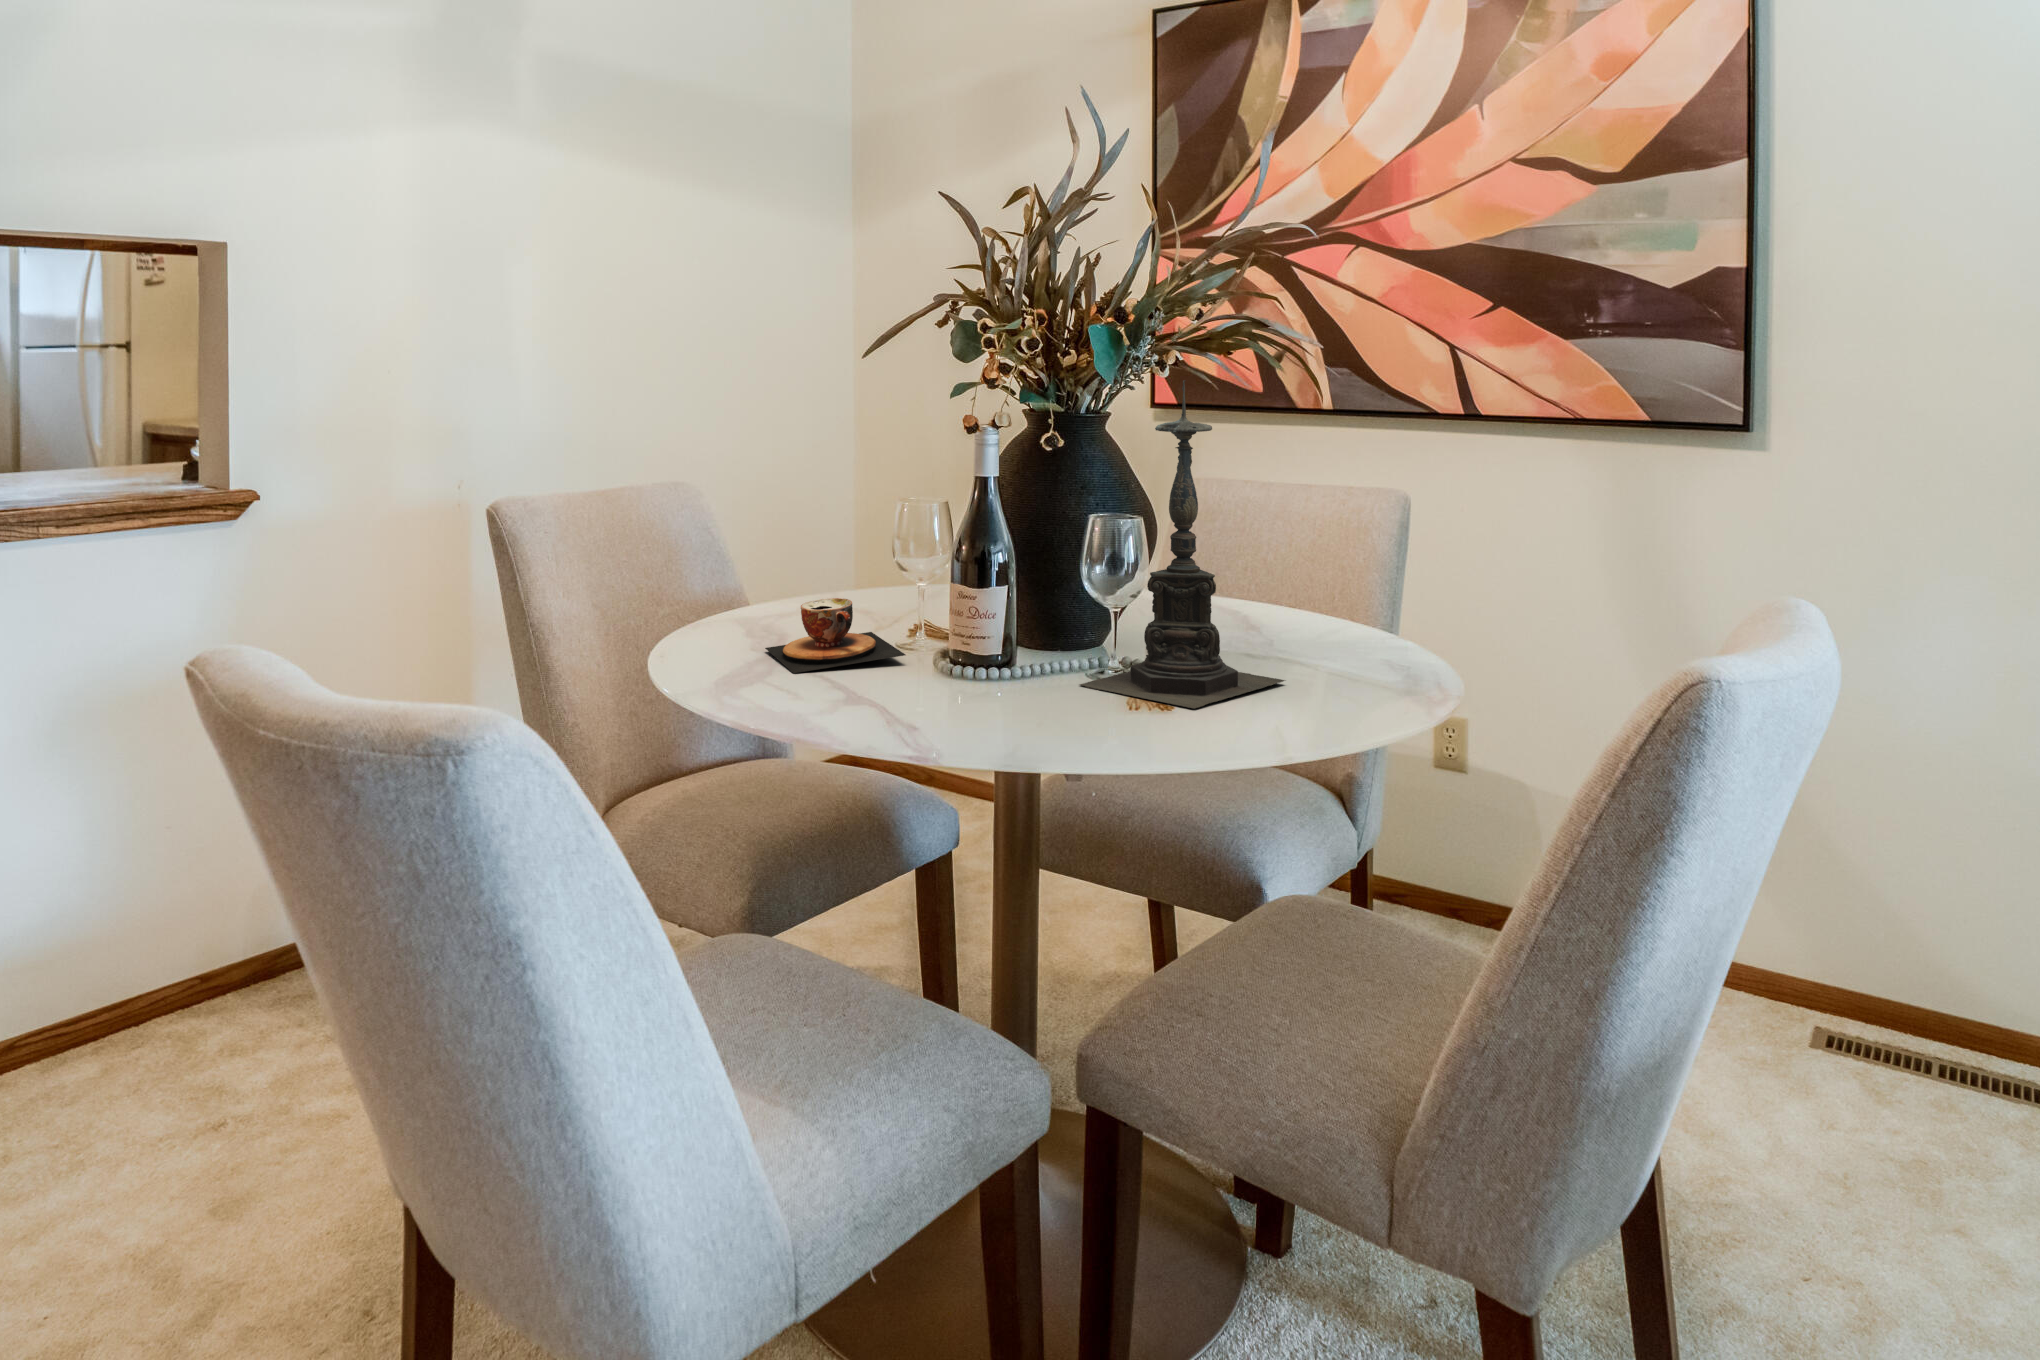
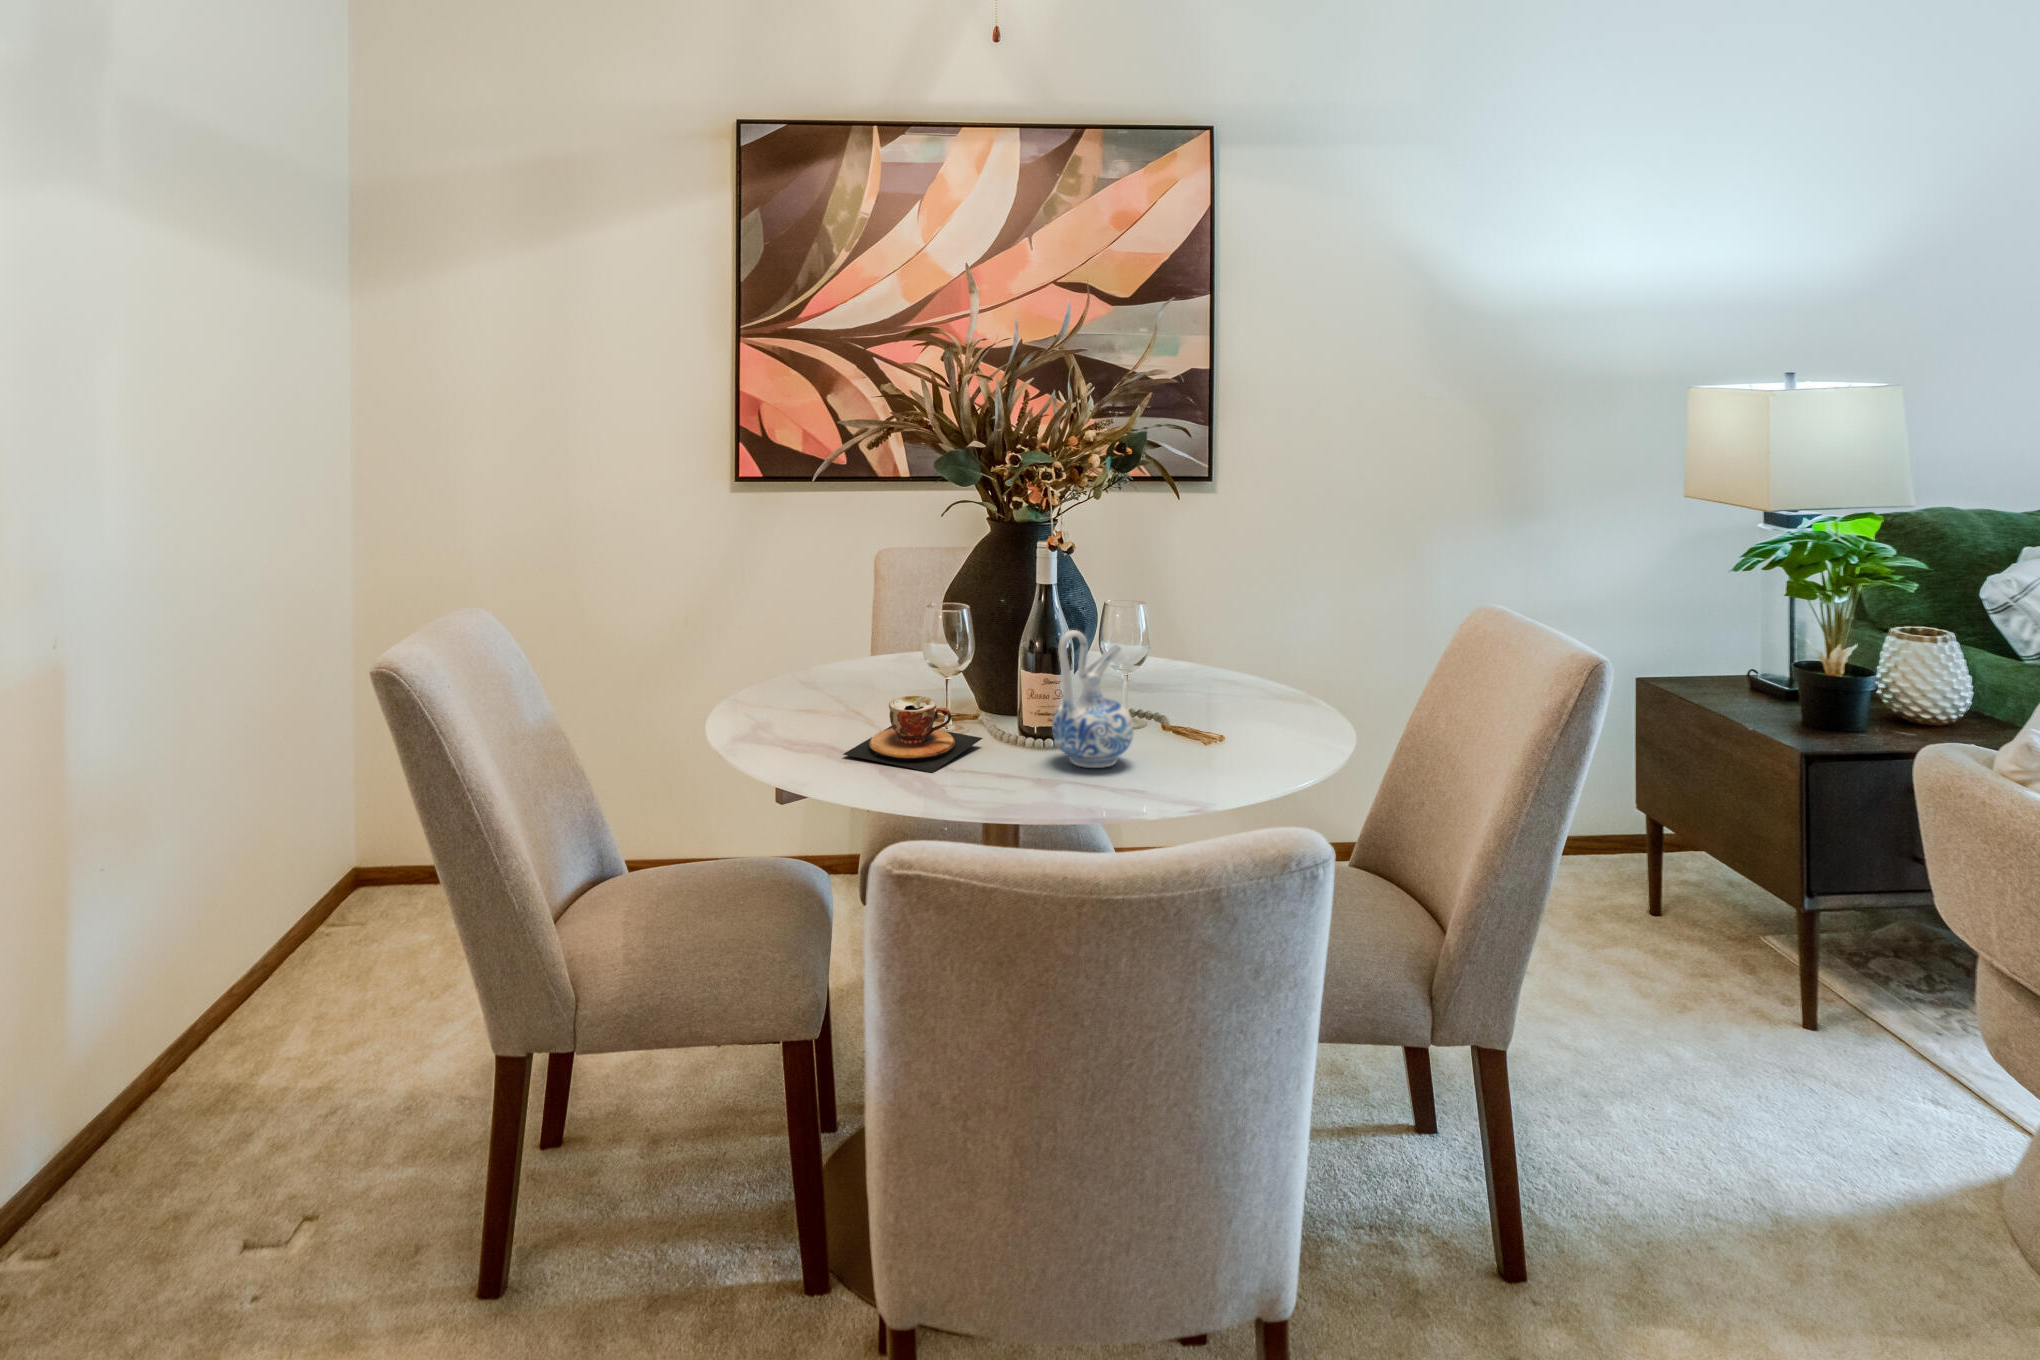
candle holder: present [1080,380,1285,709] -> none [1135,489,1255,741]
ceramic pitcher: none [906,532,1004,698] -> present [1052,630,1134,768]

